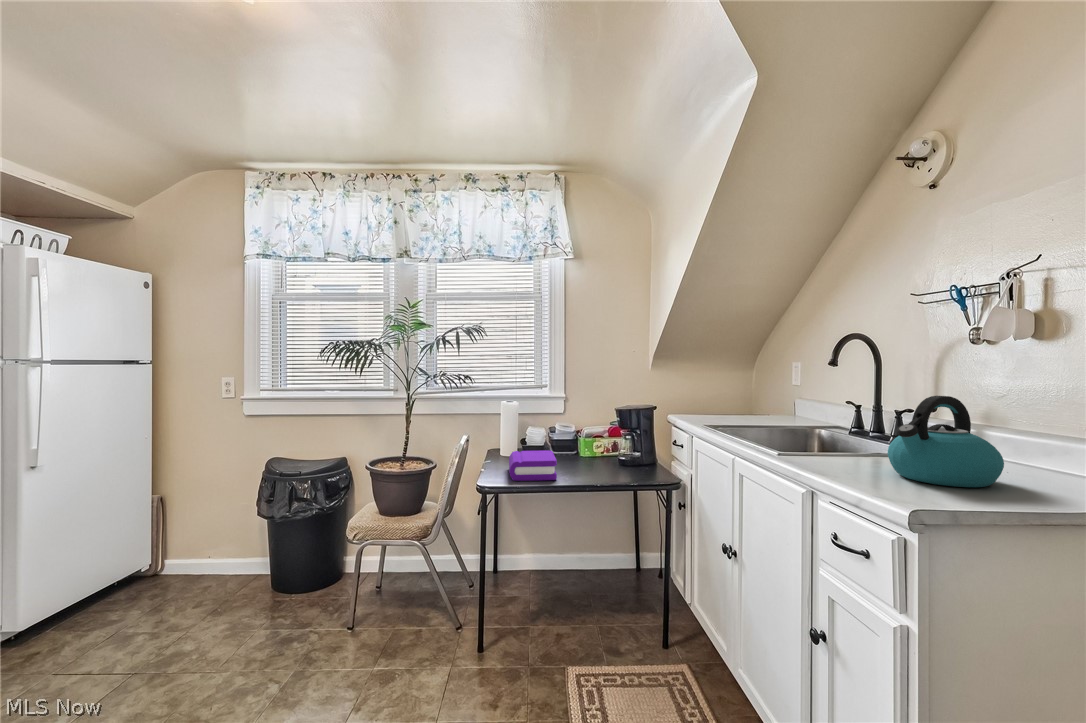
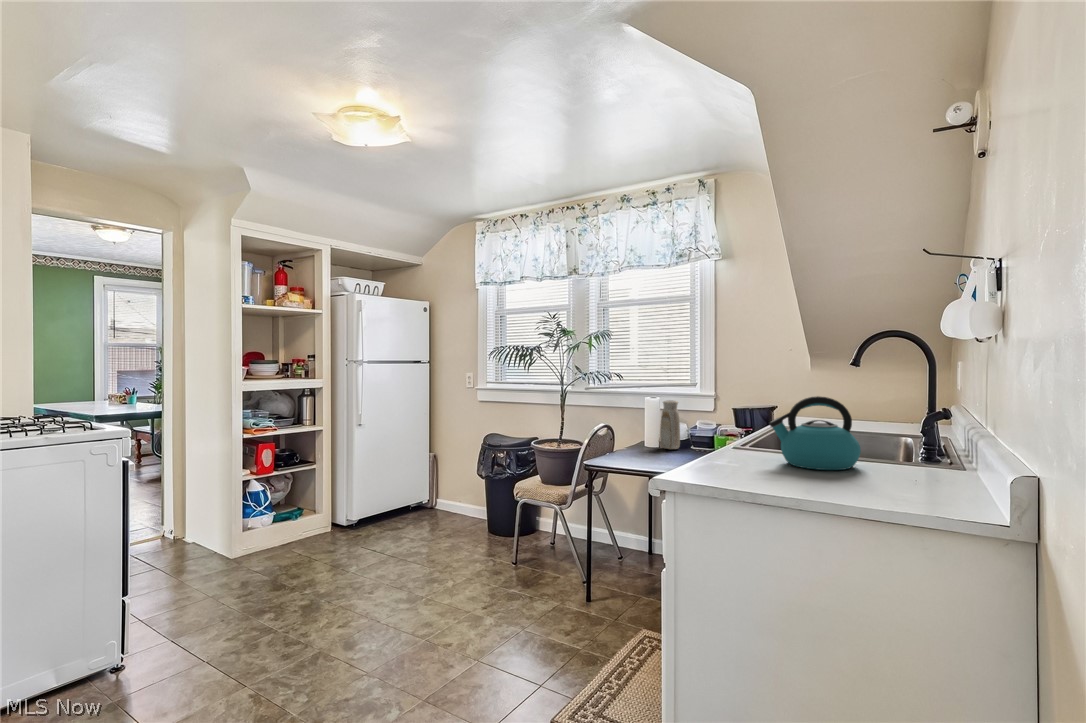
vase: none [527,404,549,458] -> present [660,400,680,449]
book: present [509,451,557,481] -> none [613,438,664,462]

